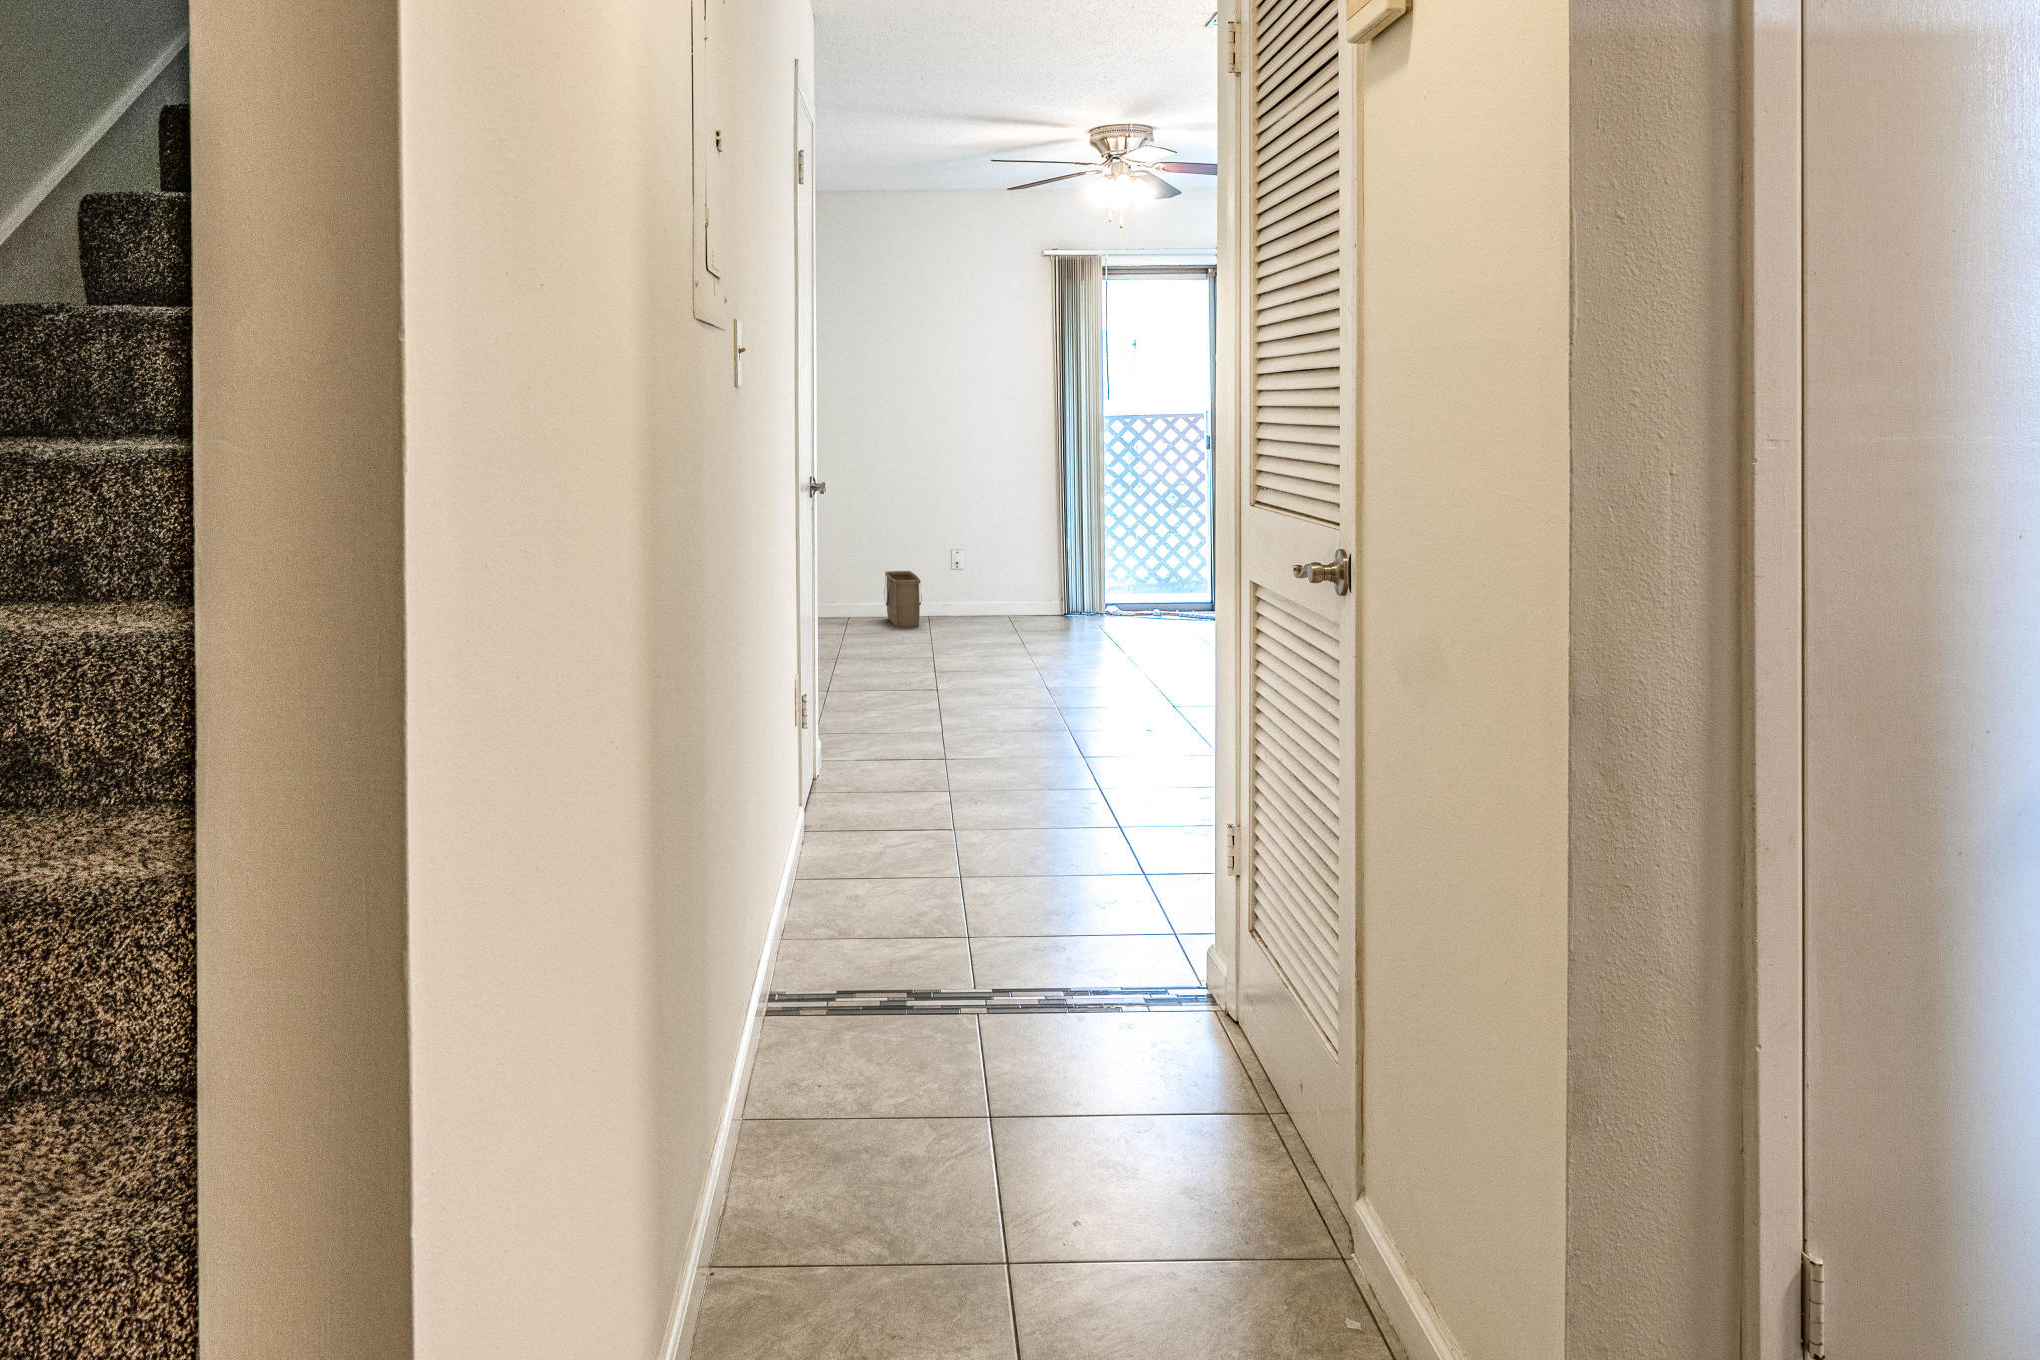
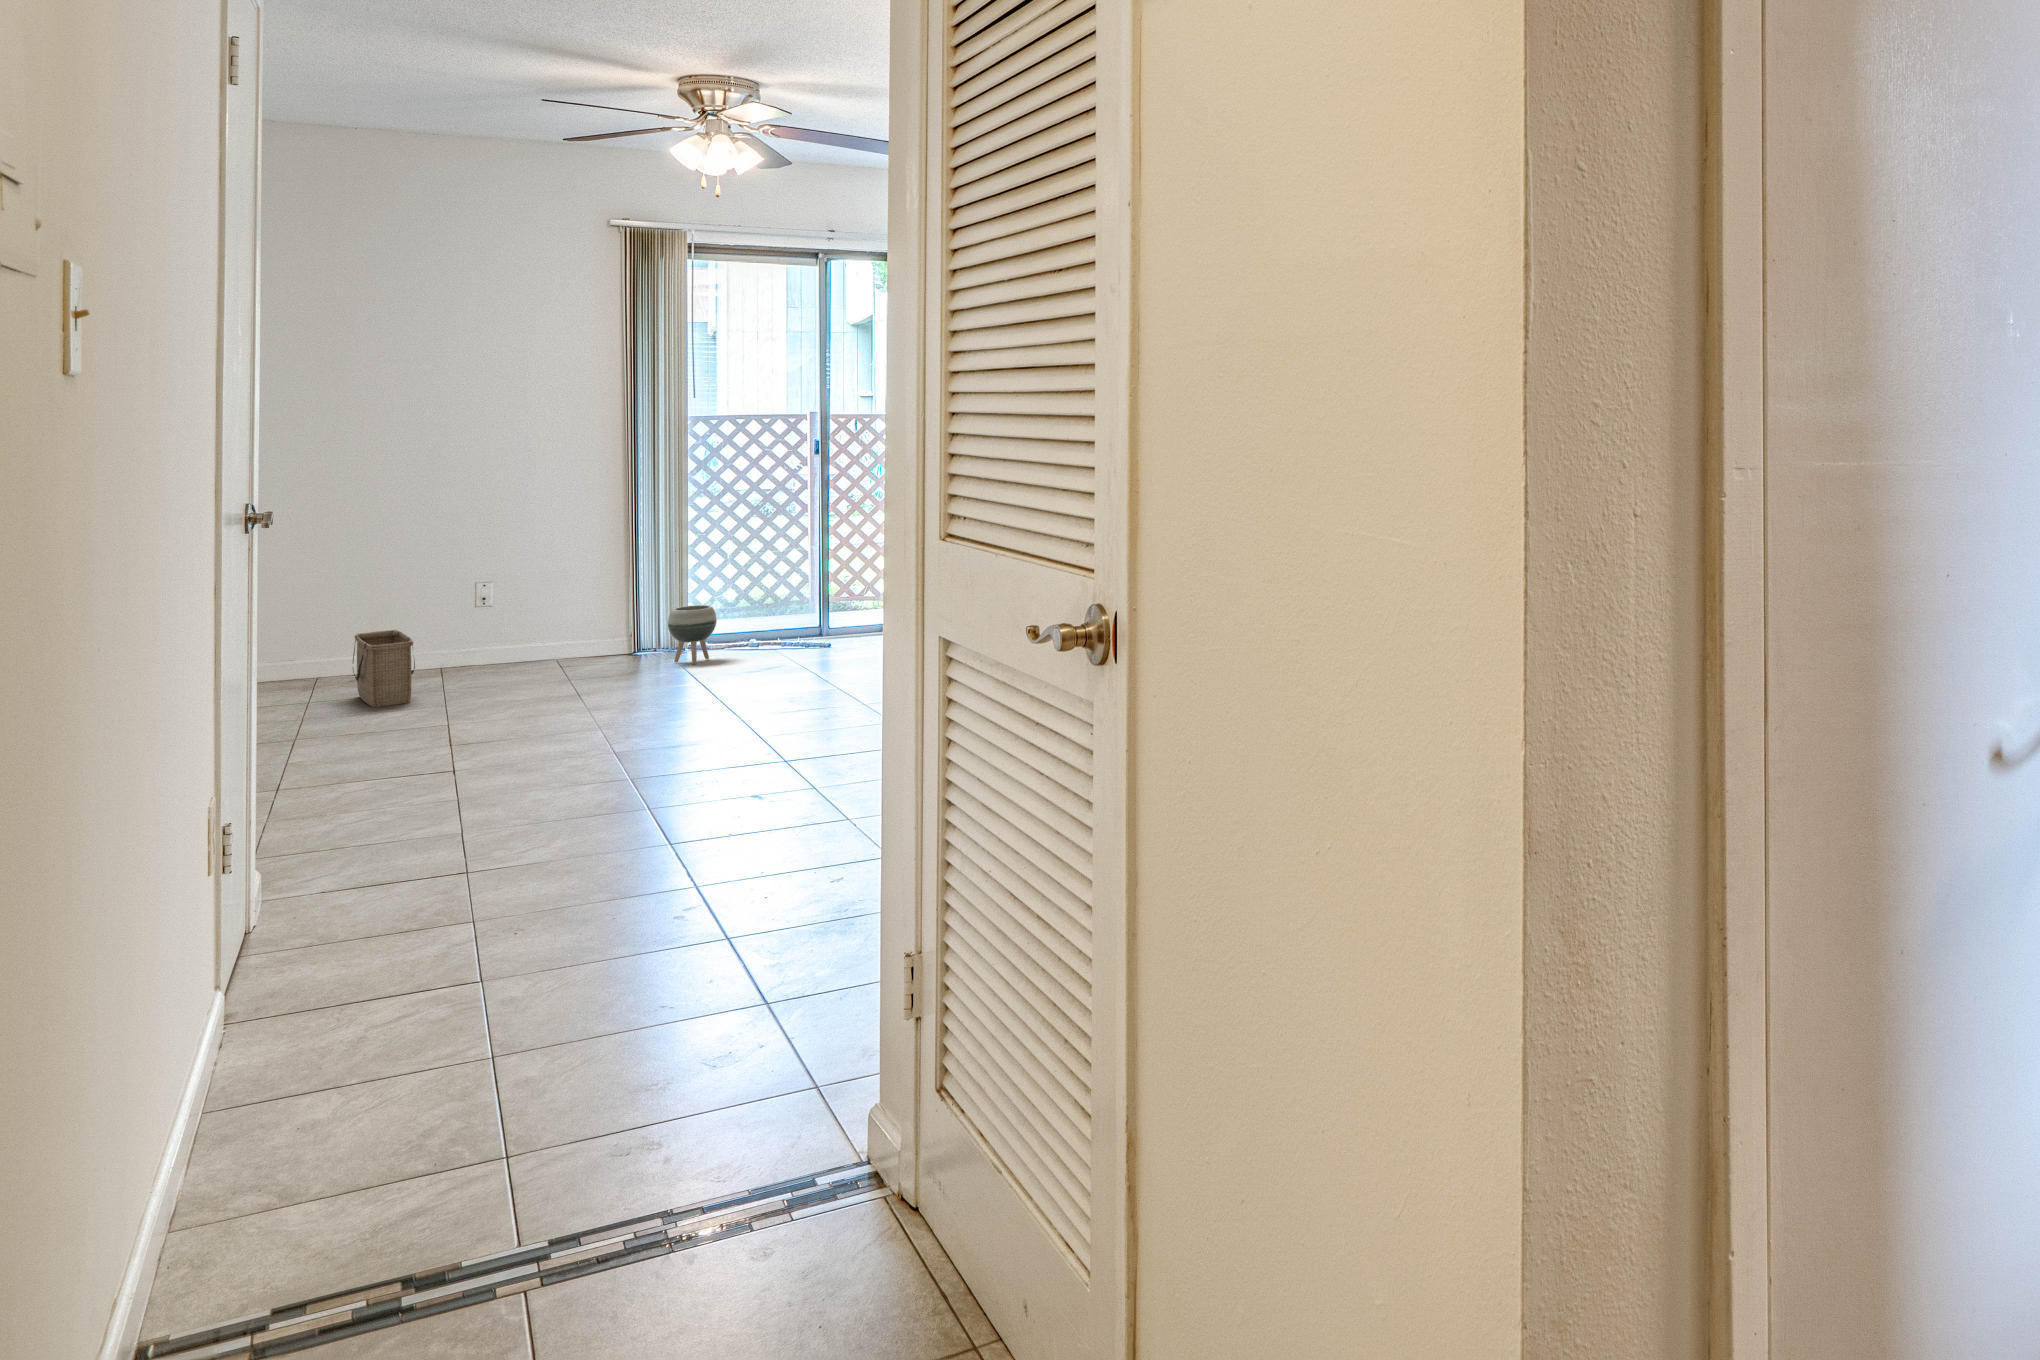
planter: none [1092,573,1129,622] -> present [668,605,717,664]

